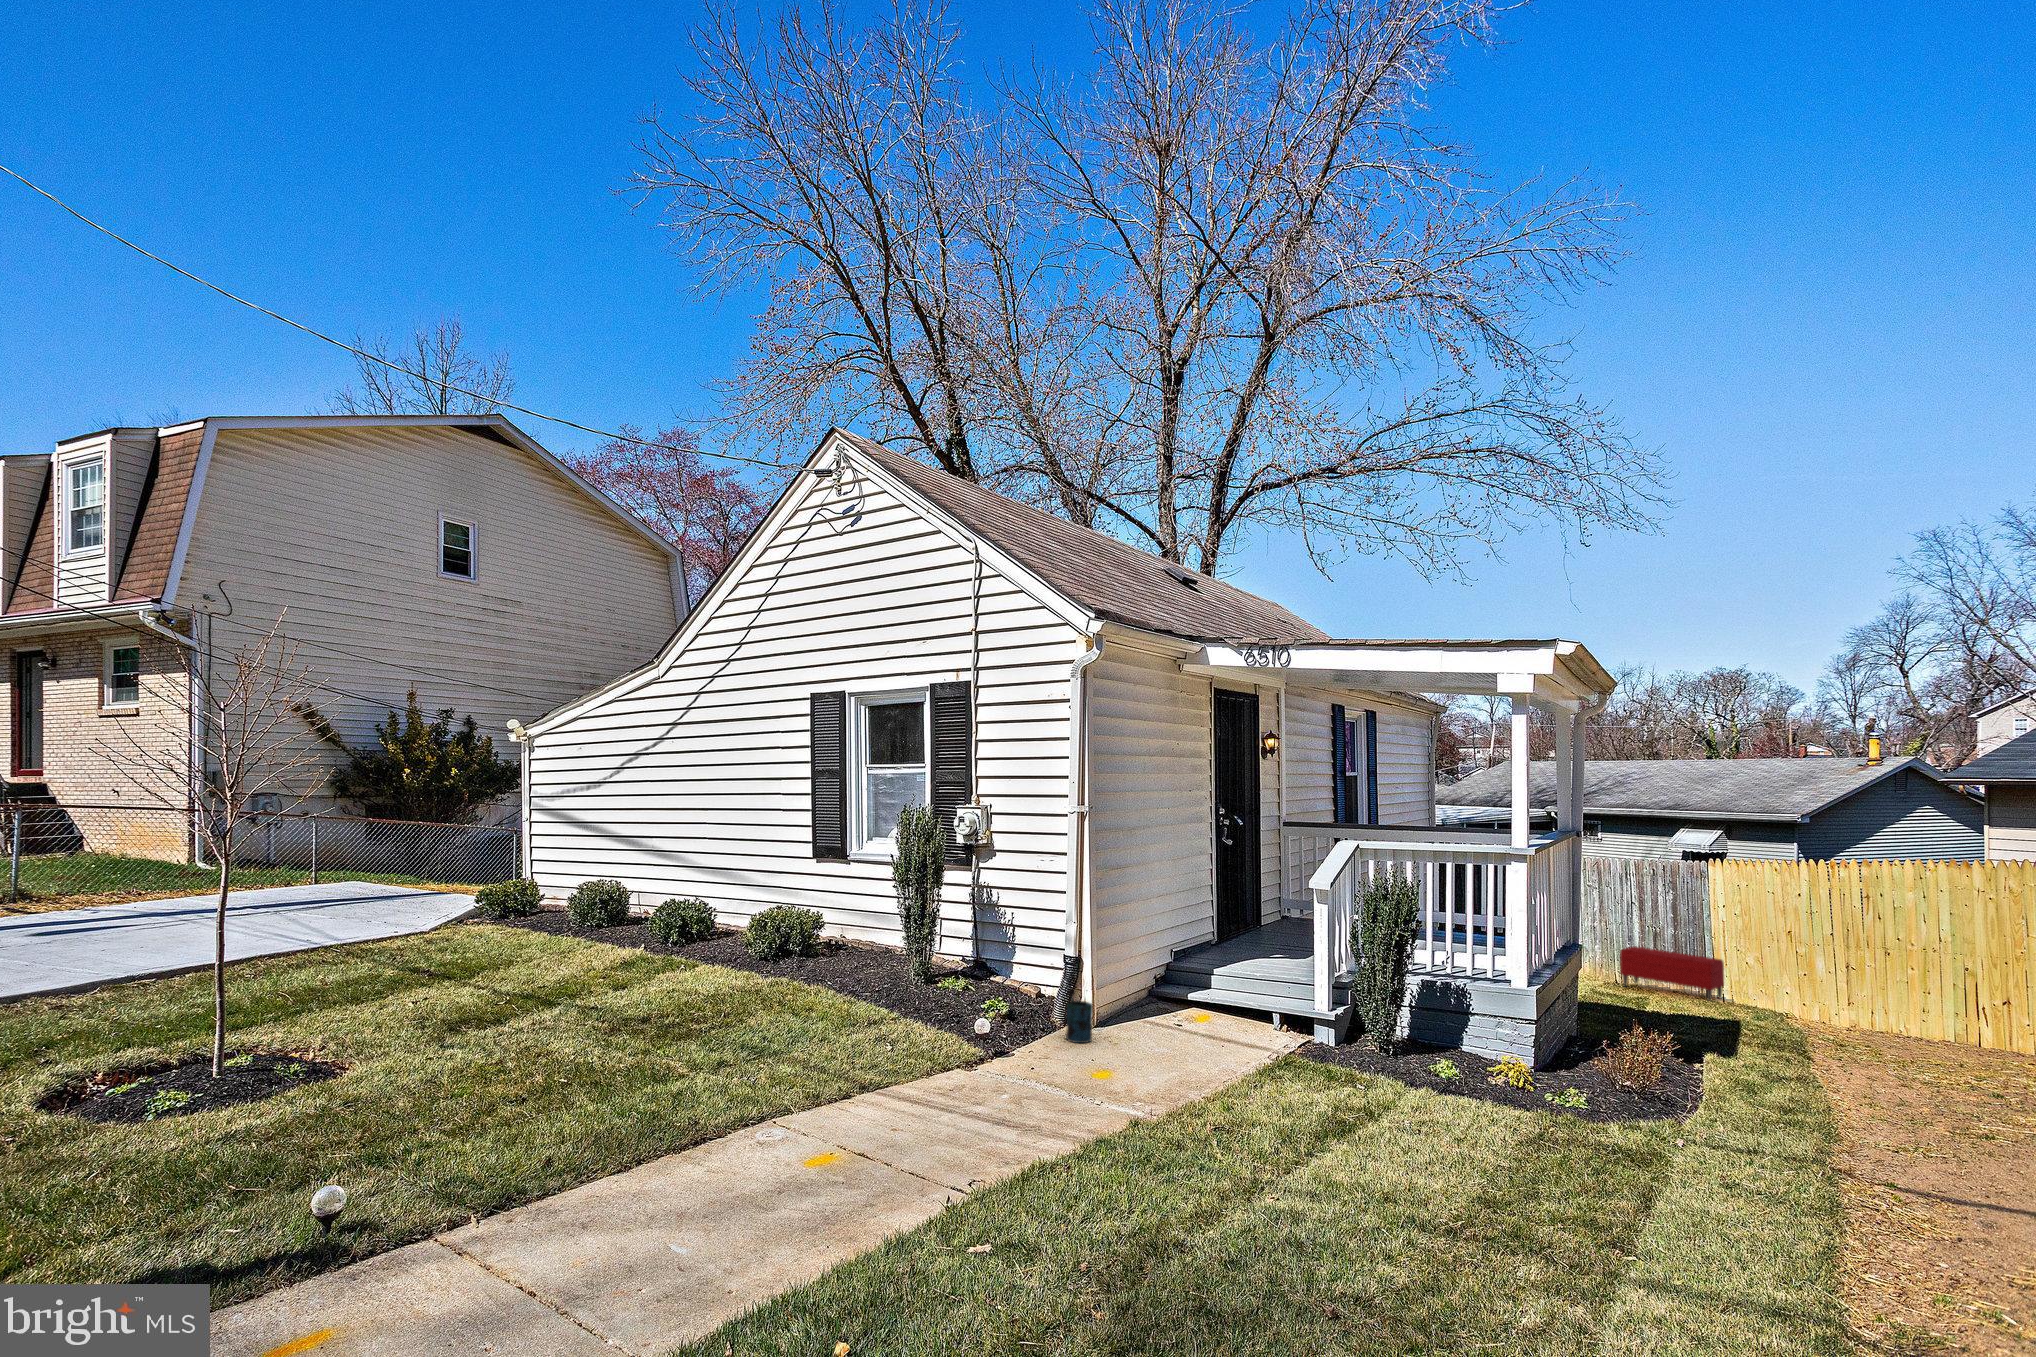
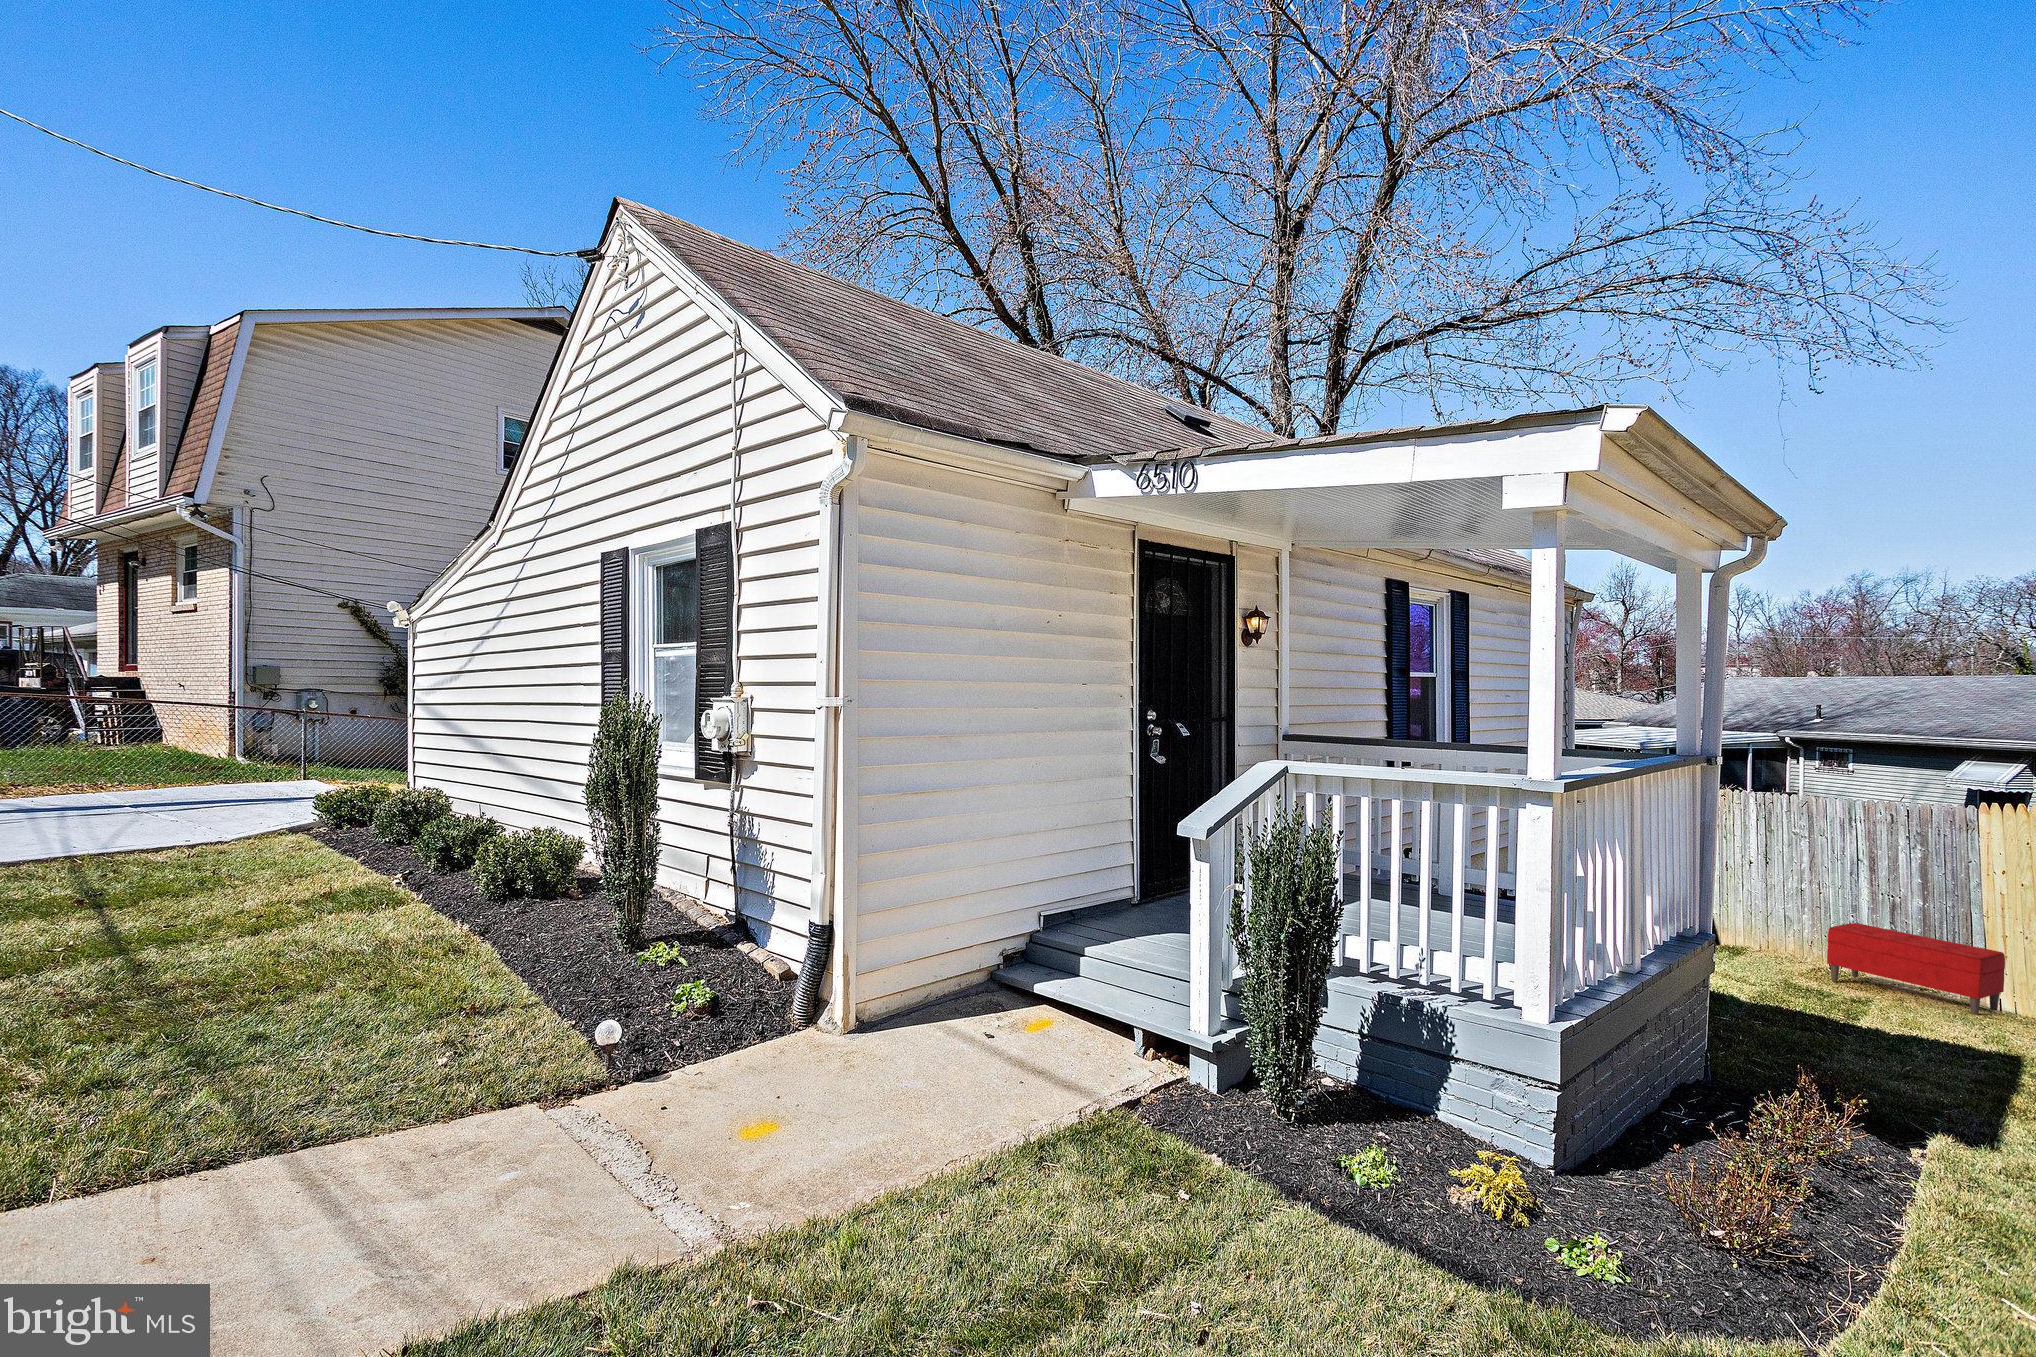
watering can: present [1066,990,1093,1043] -> none [777,976,819,1062]

